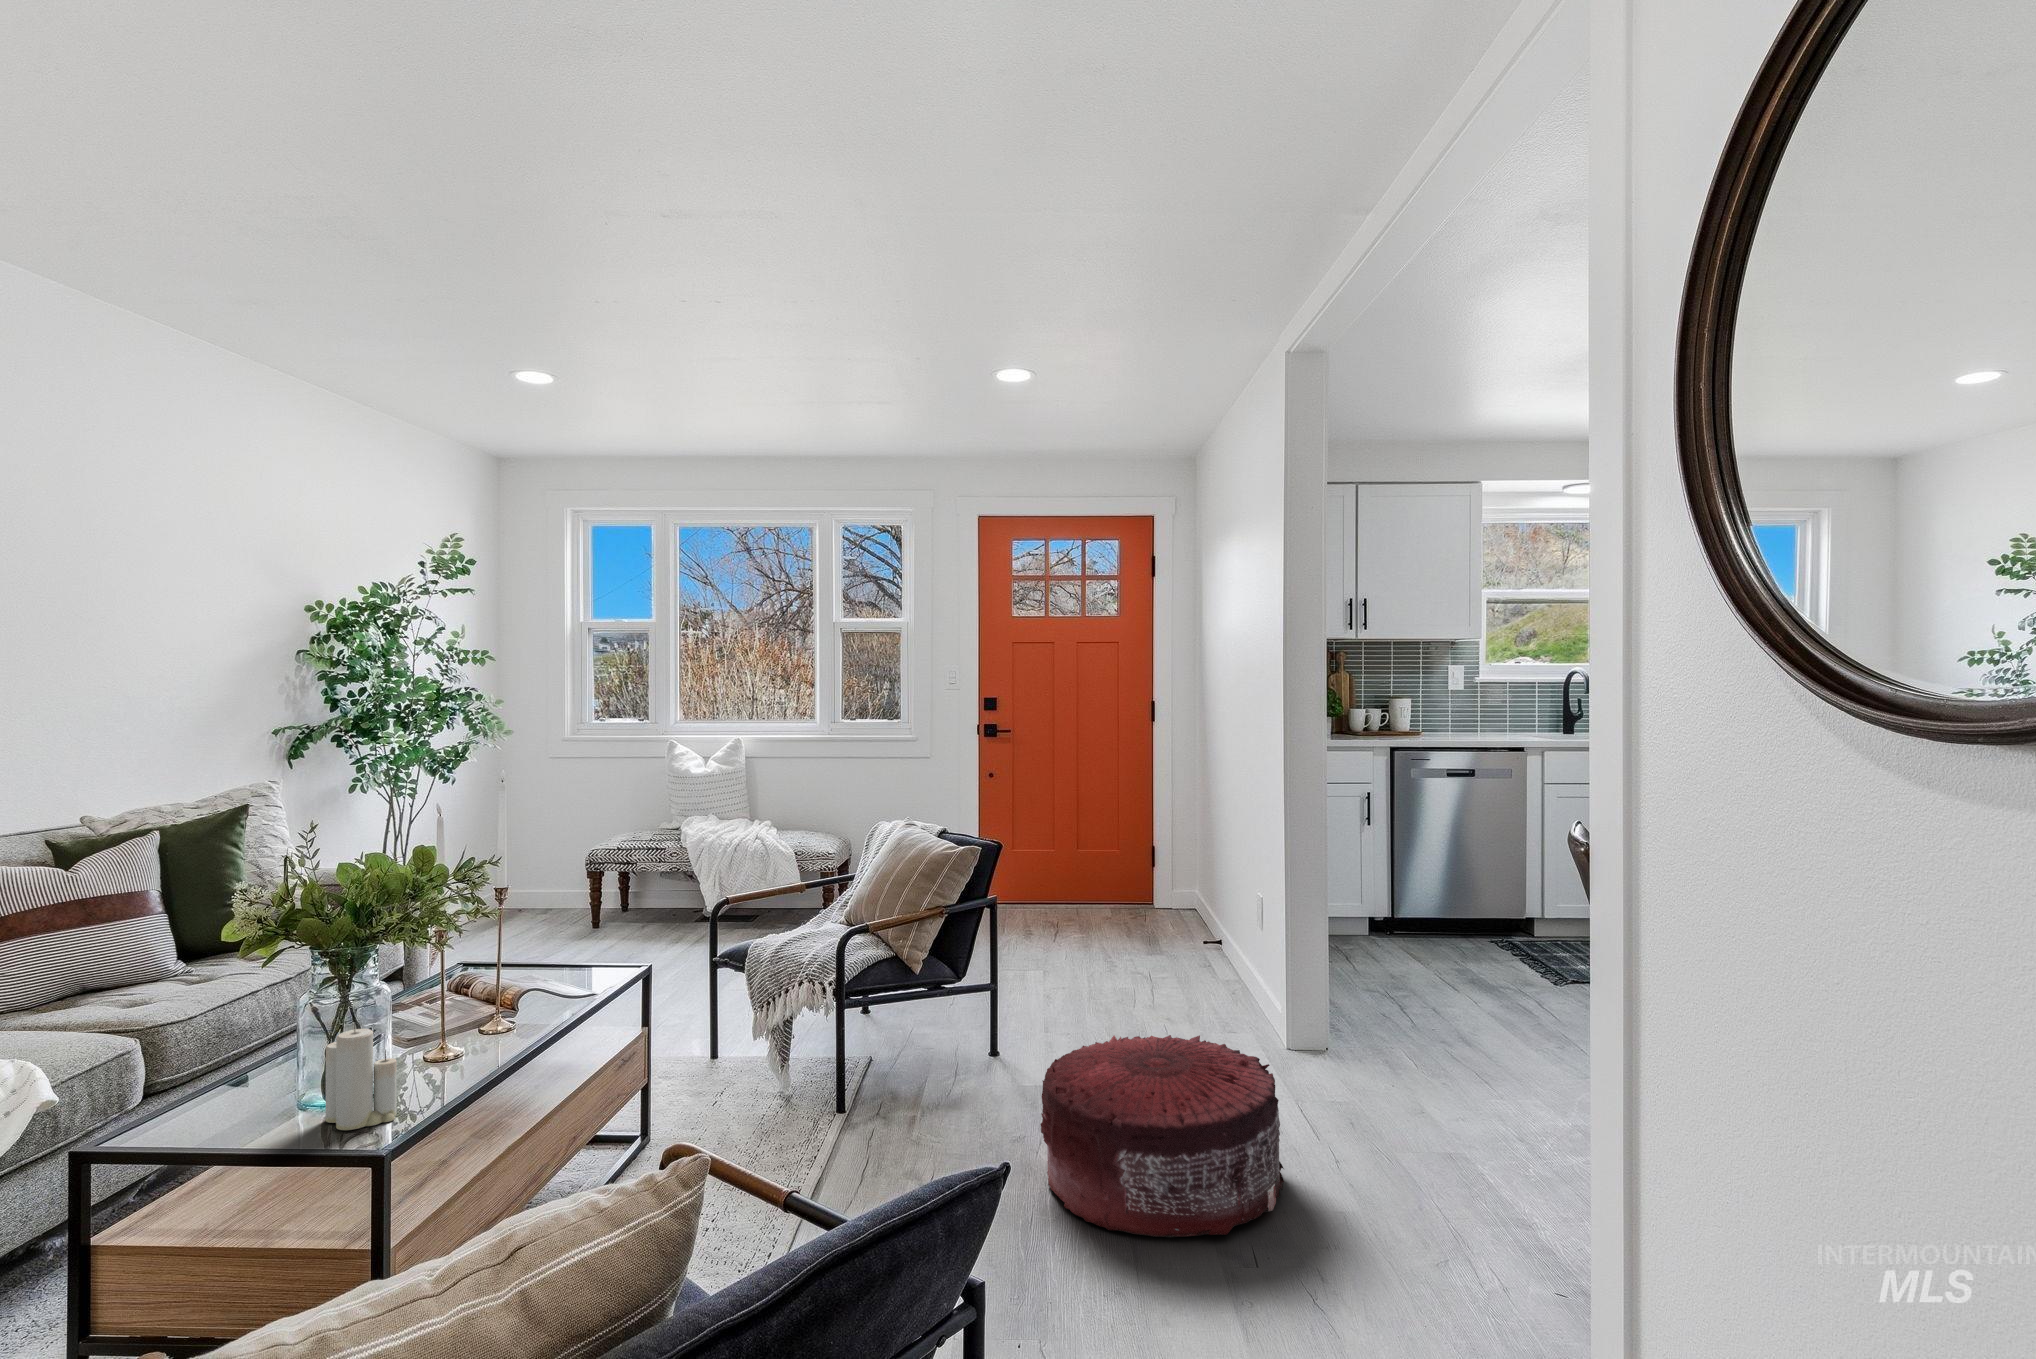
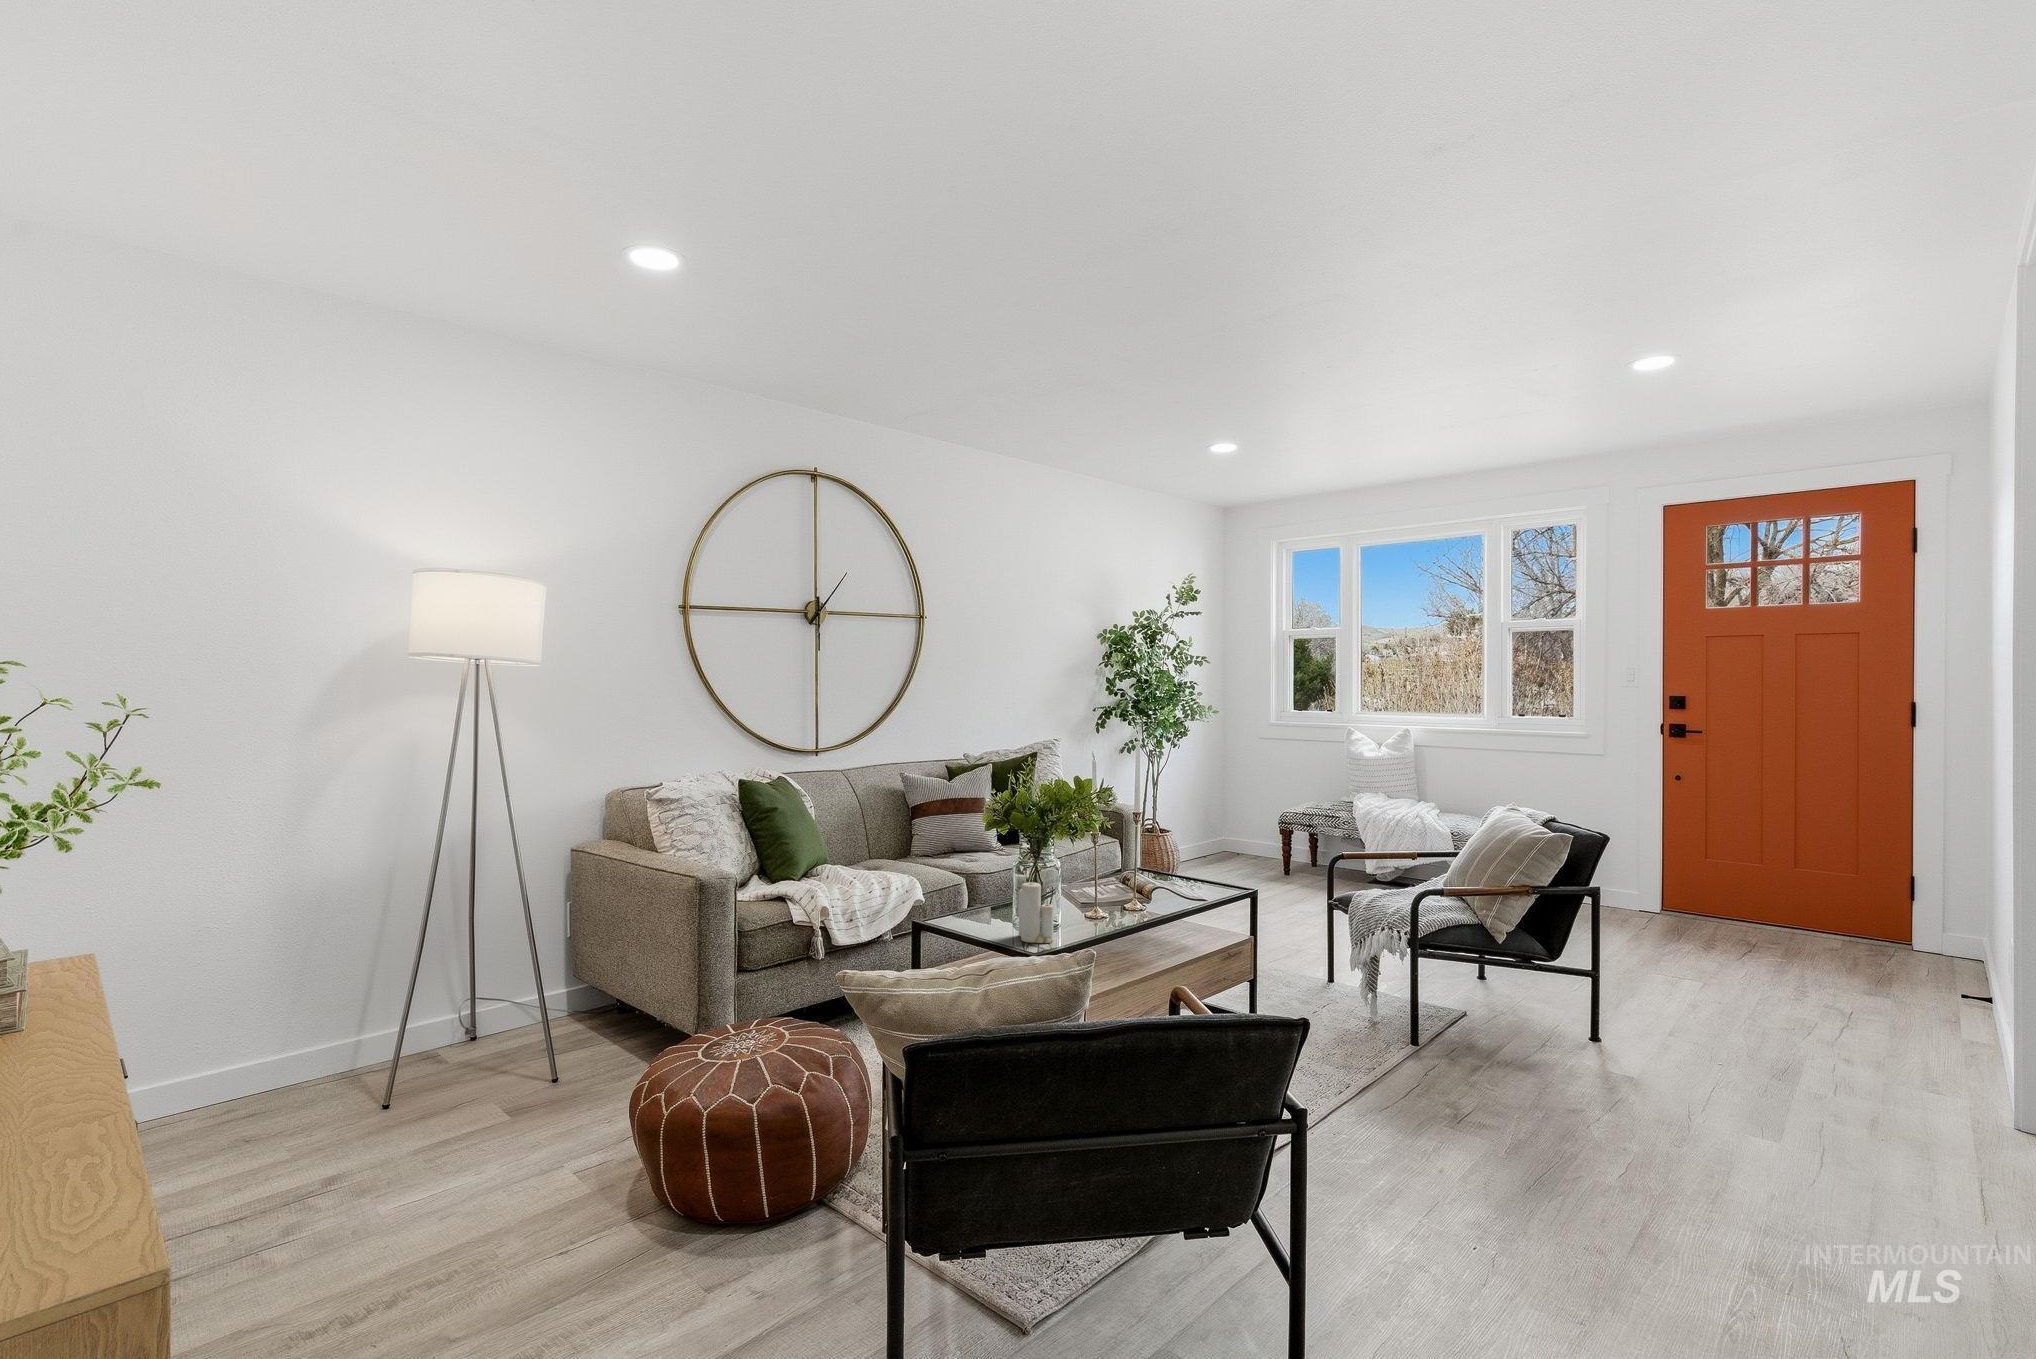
pouf: present [1041,1035,1284,1237] -> none [1574,1039,1910,1271]

